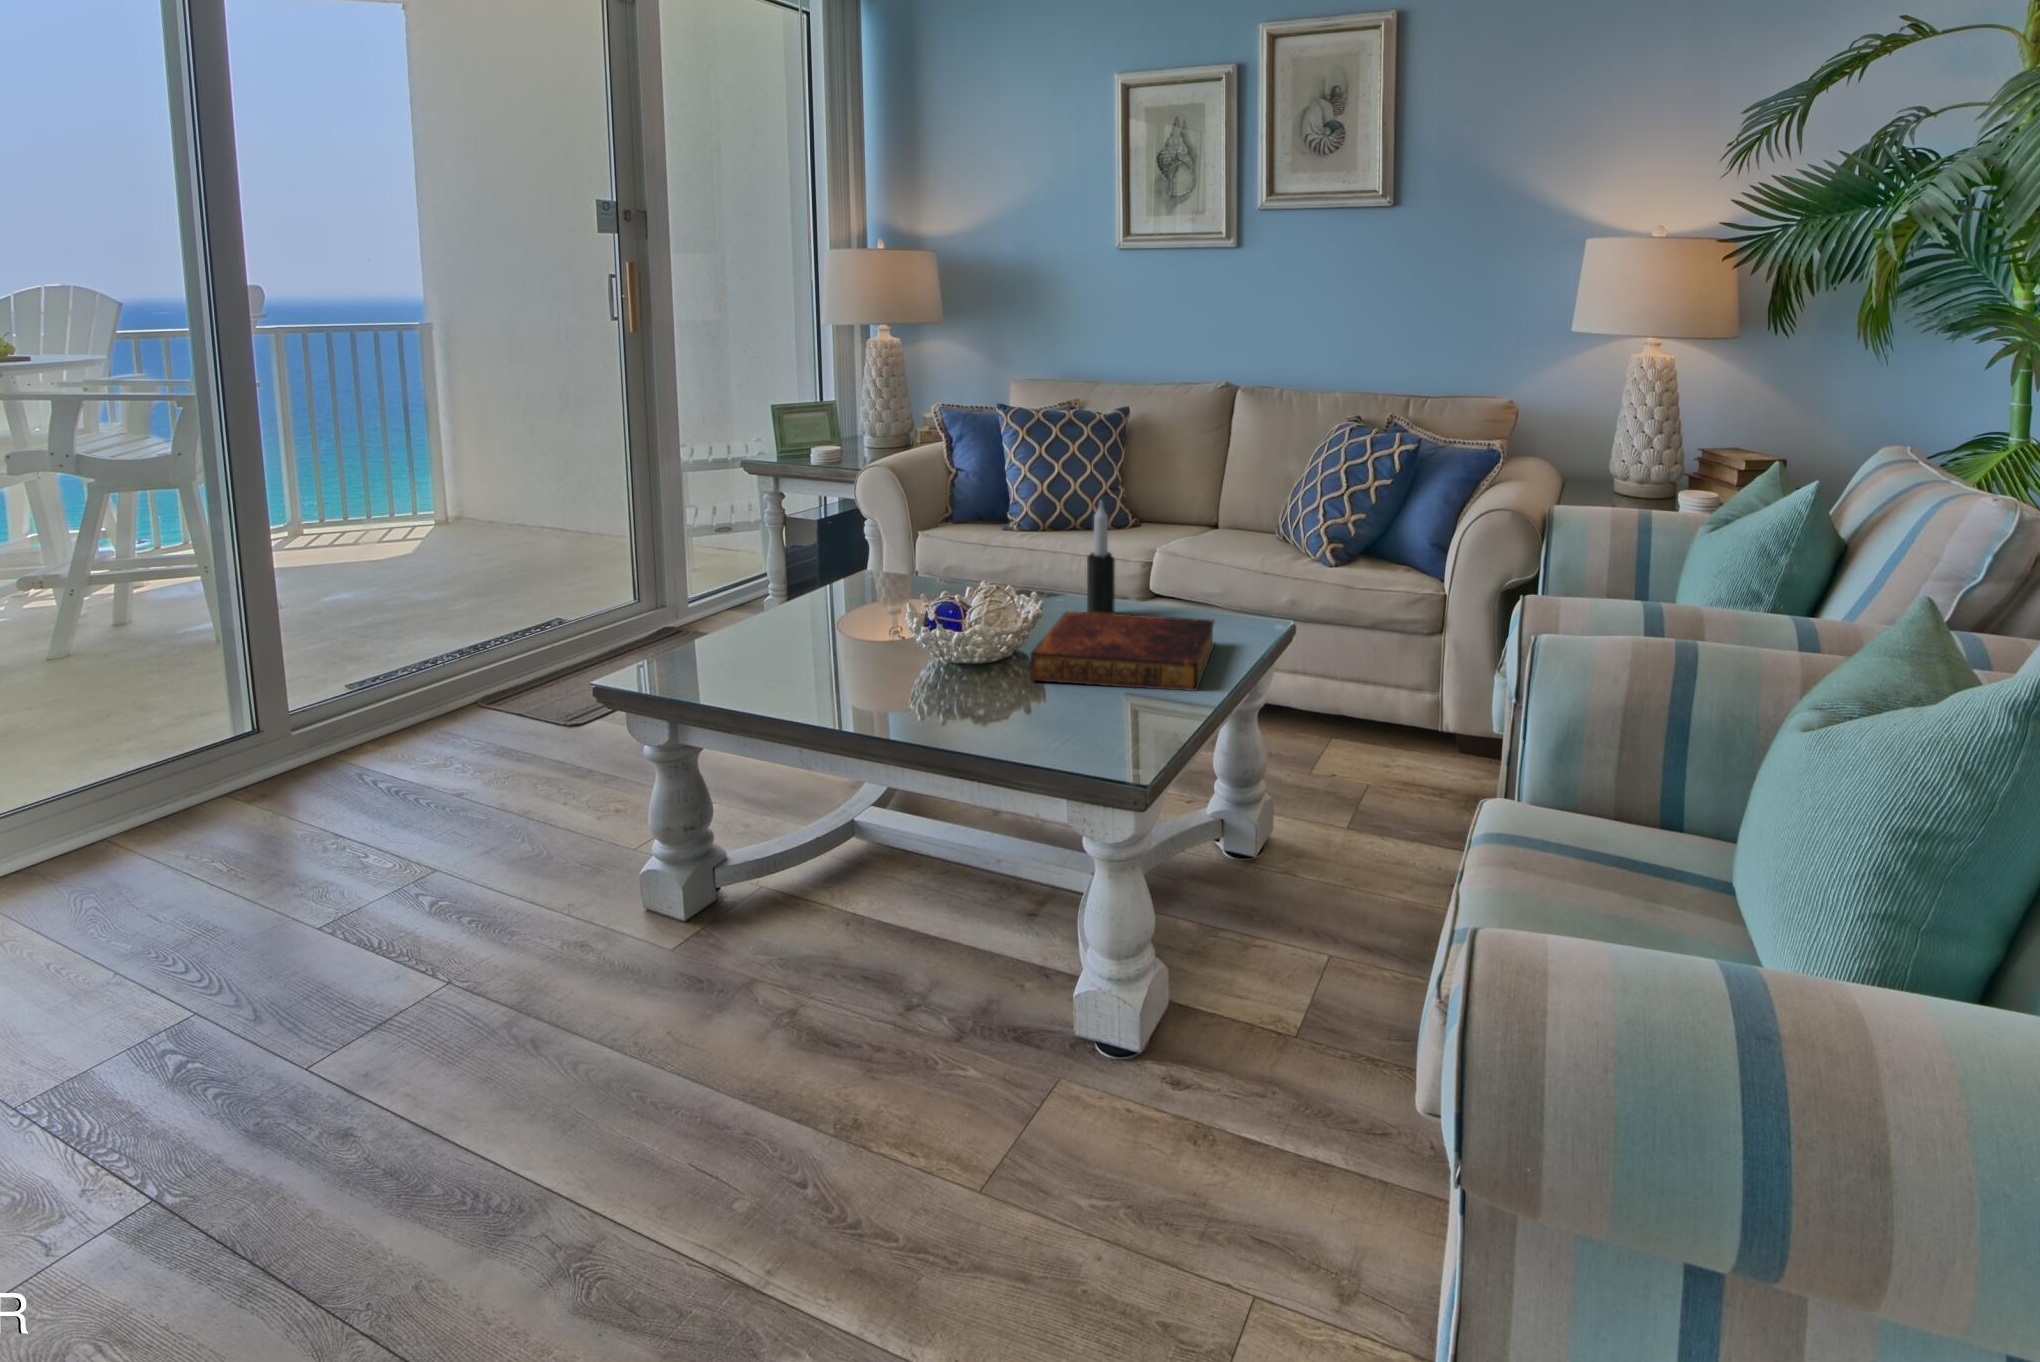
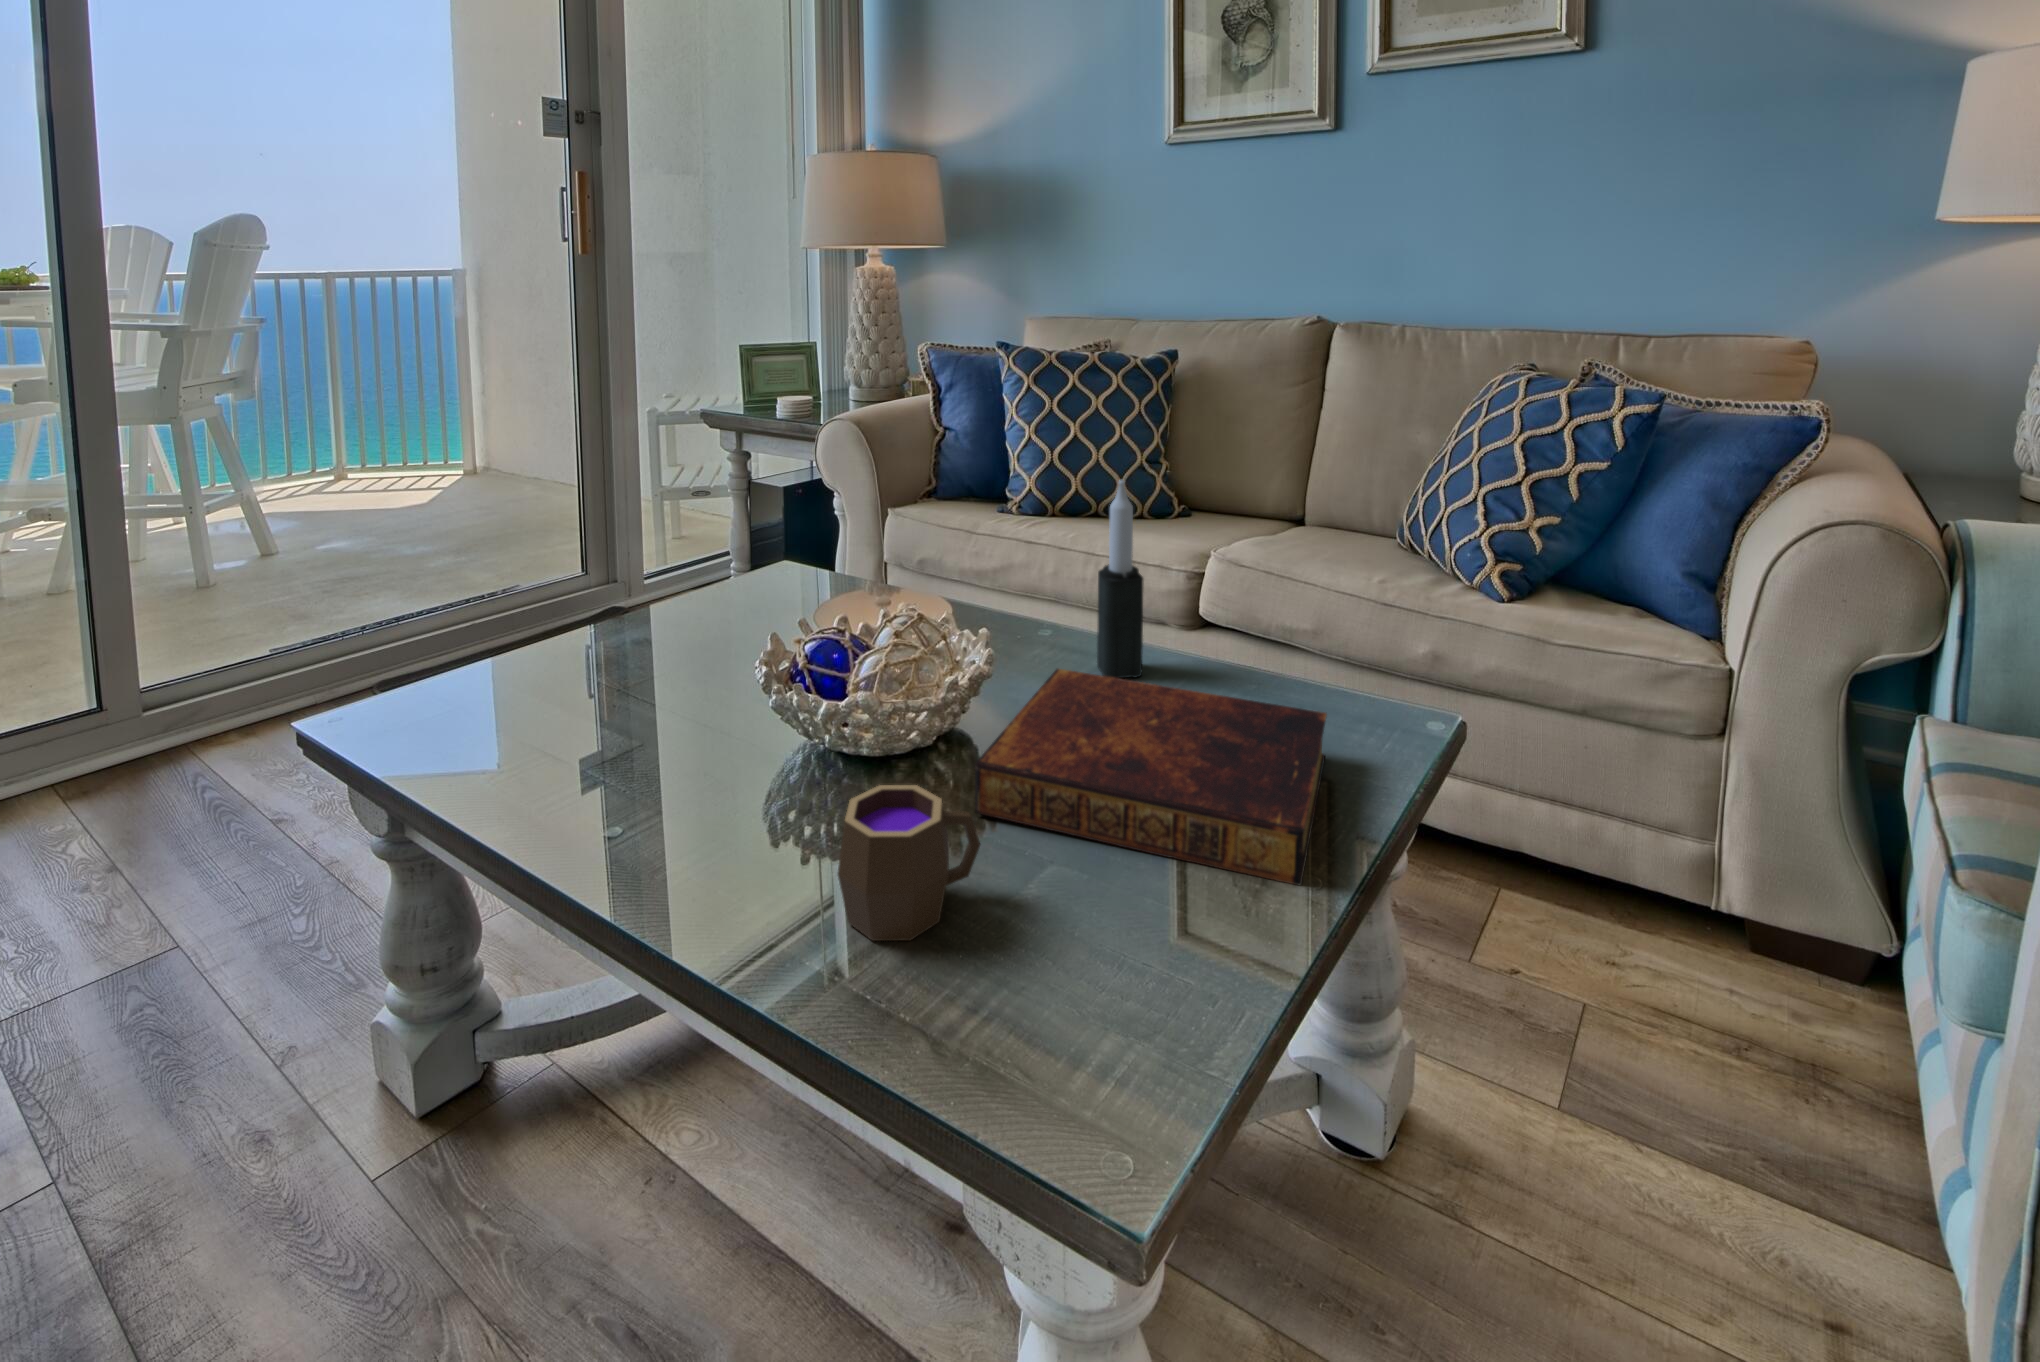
mug: none [971,657,1041,727] -> present [838,785,980,941]

